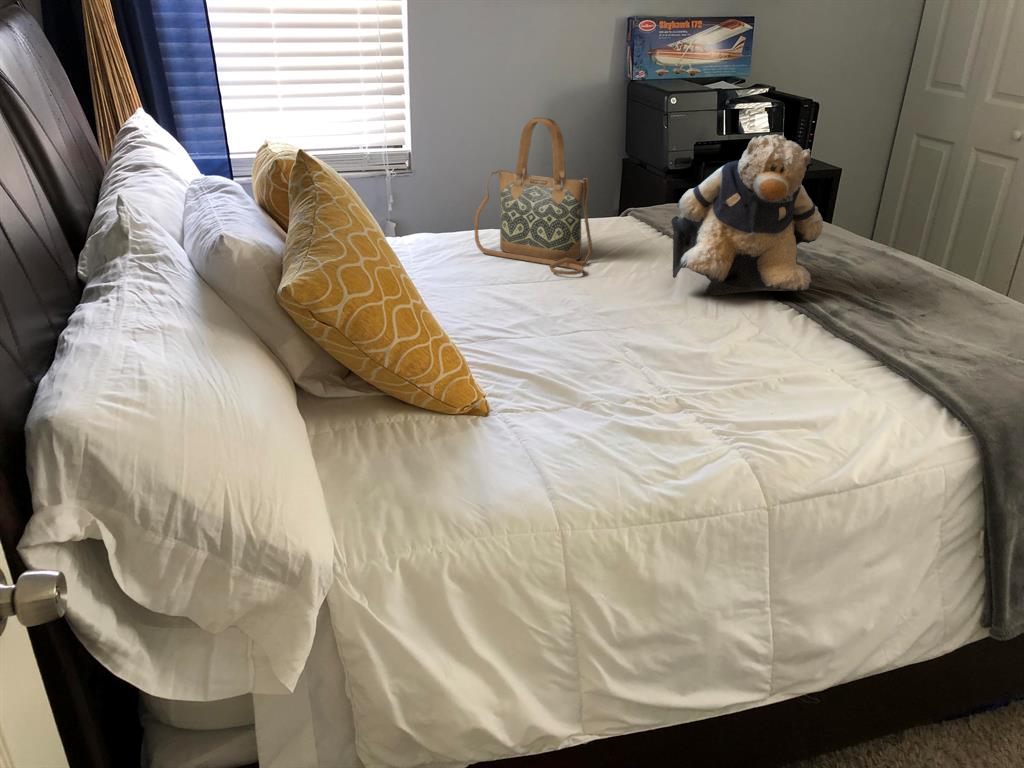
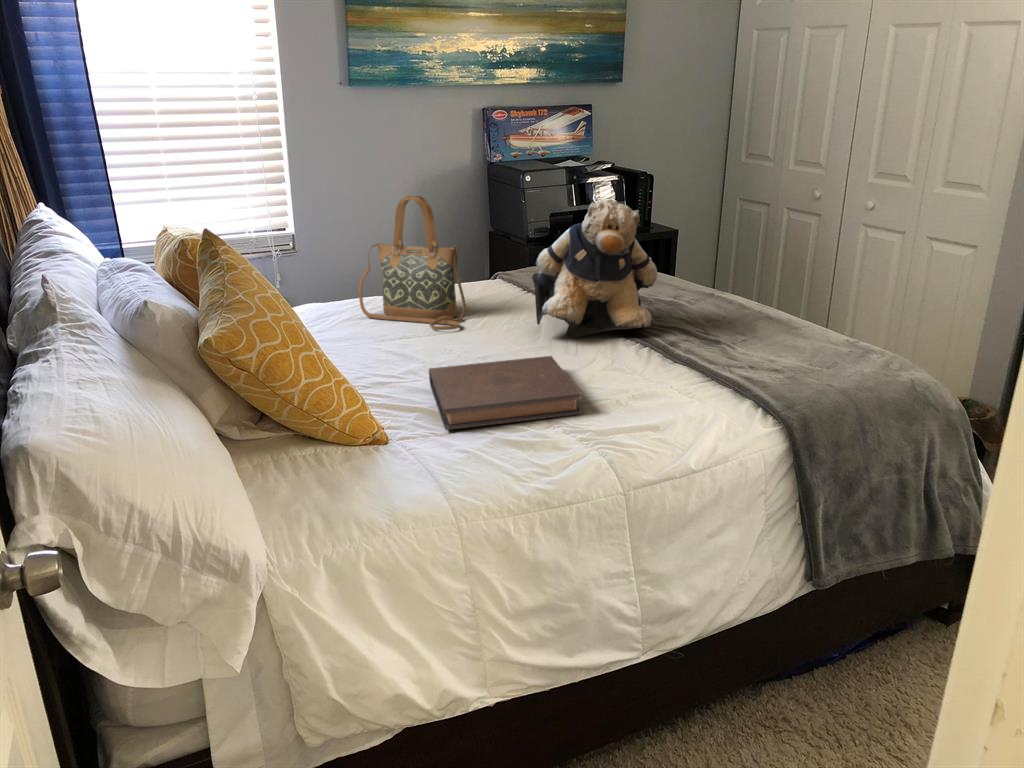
book: none [544,319,723,404] -> present [429,356,582,430]

